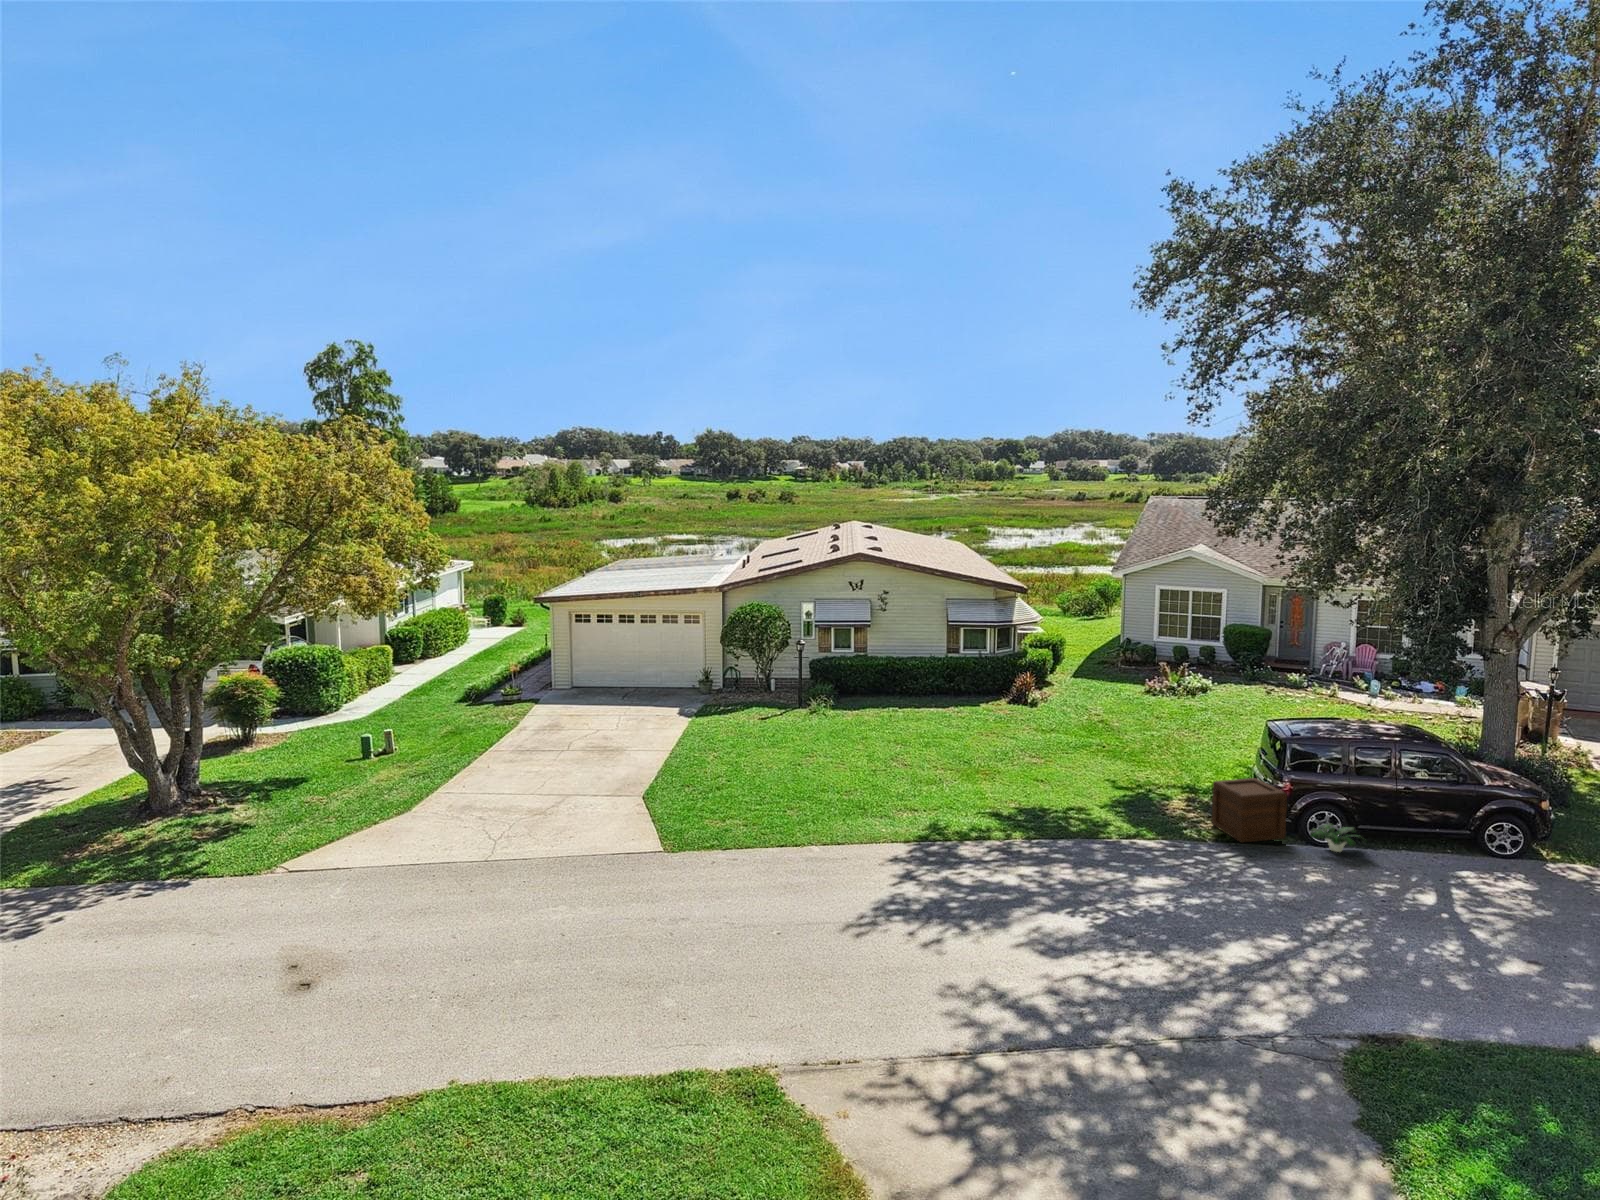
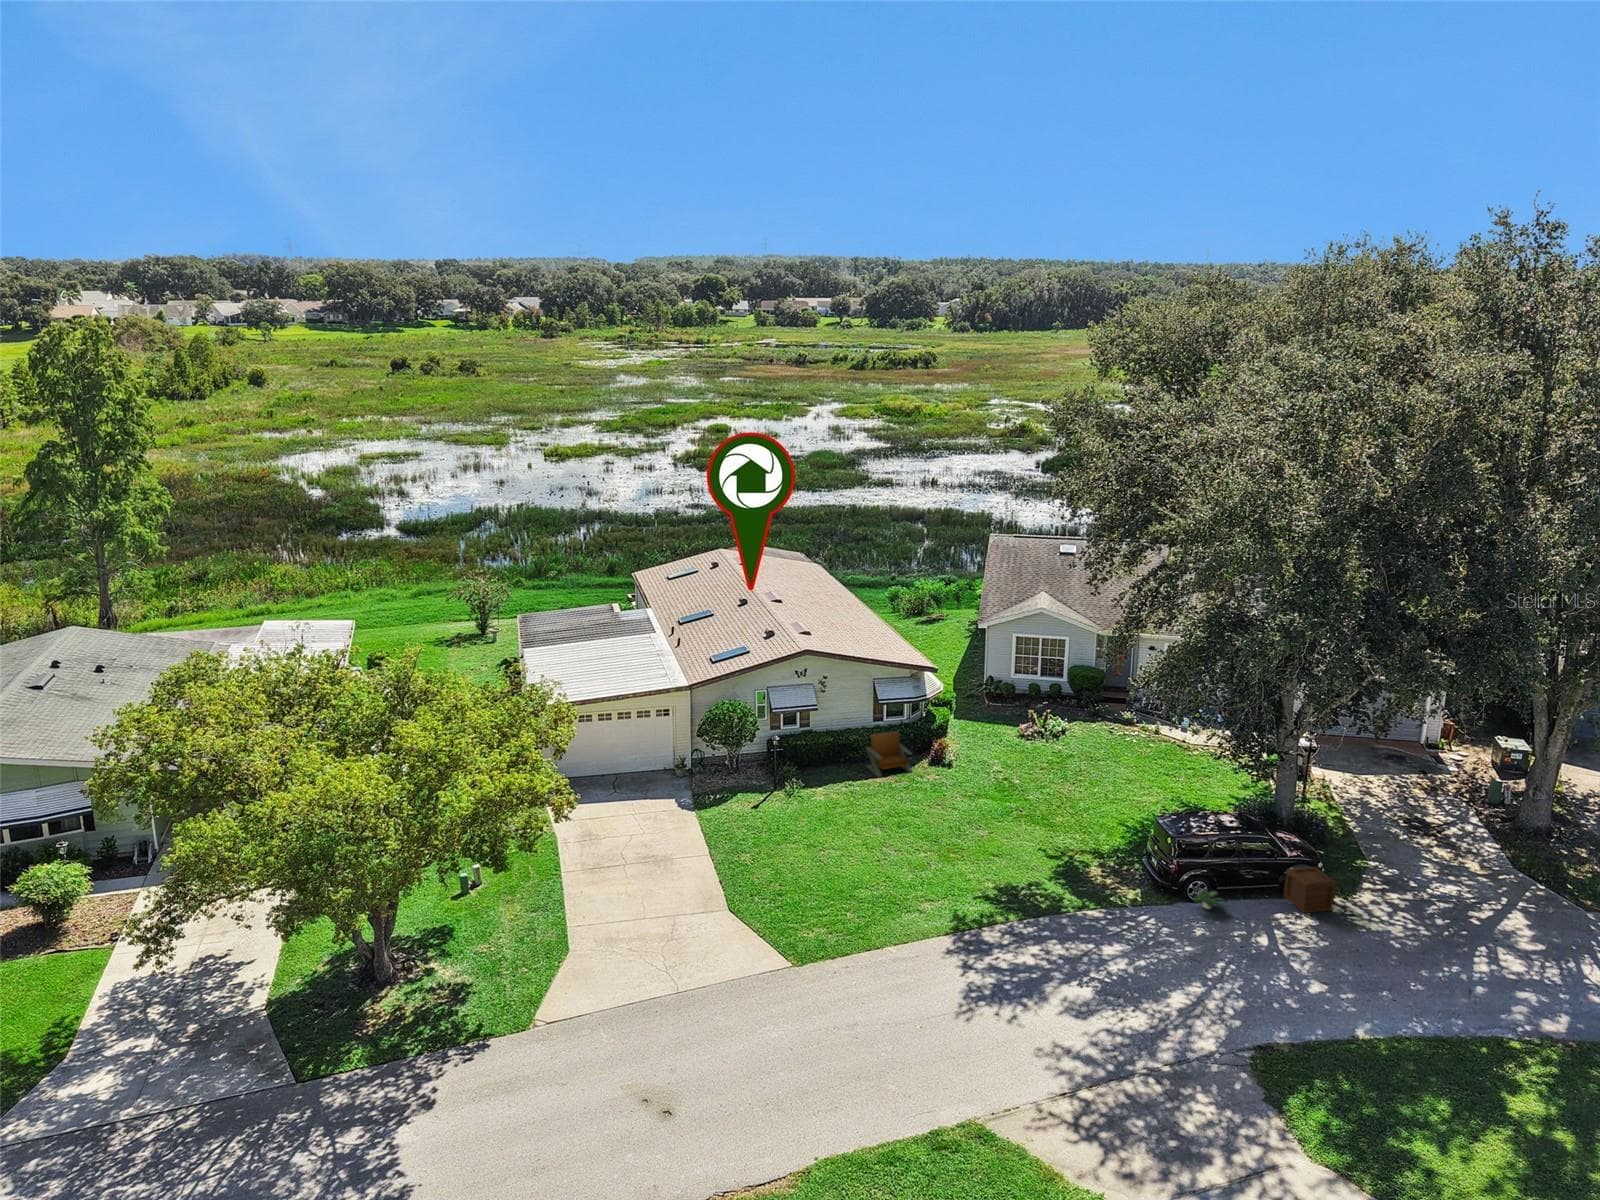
lounge chair: none [923,657,977,706] -> present [866,731,912,777]
wooden crate: present [1212,778,1287,843] -> present [1284,867,1336,913]

